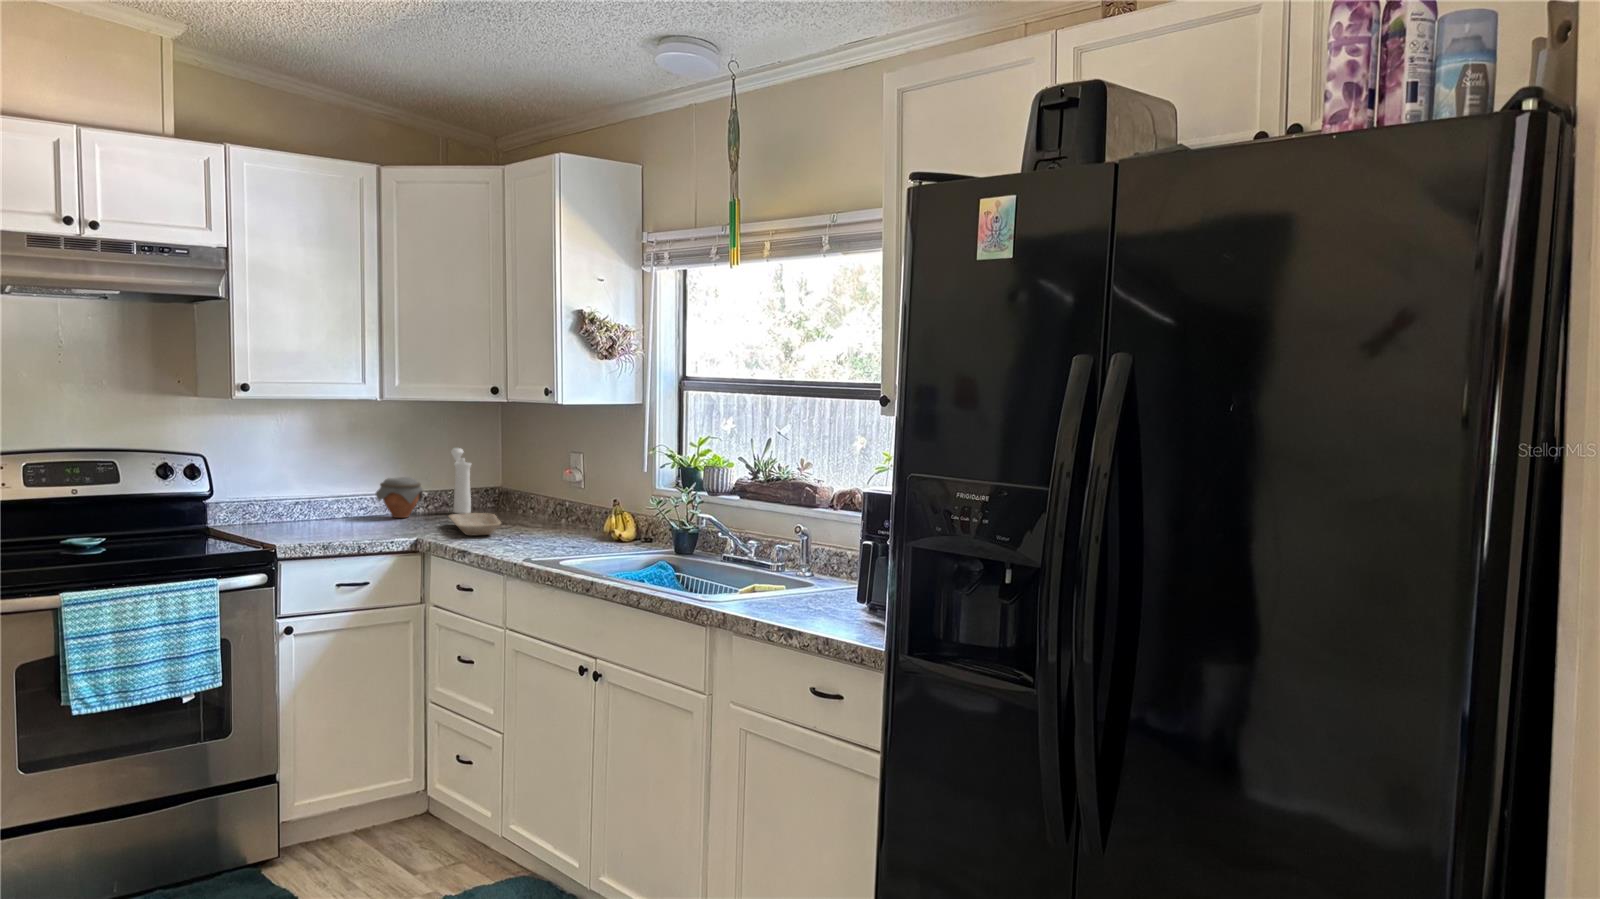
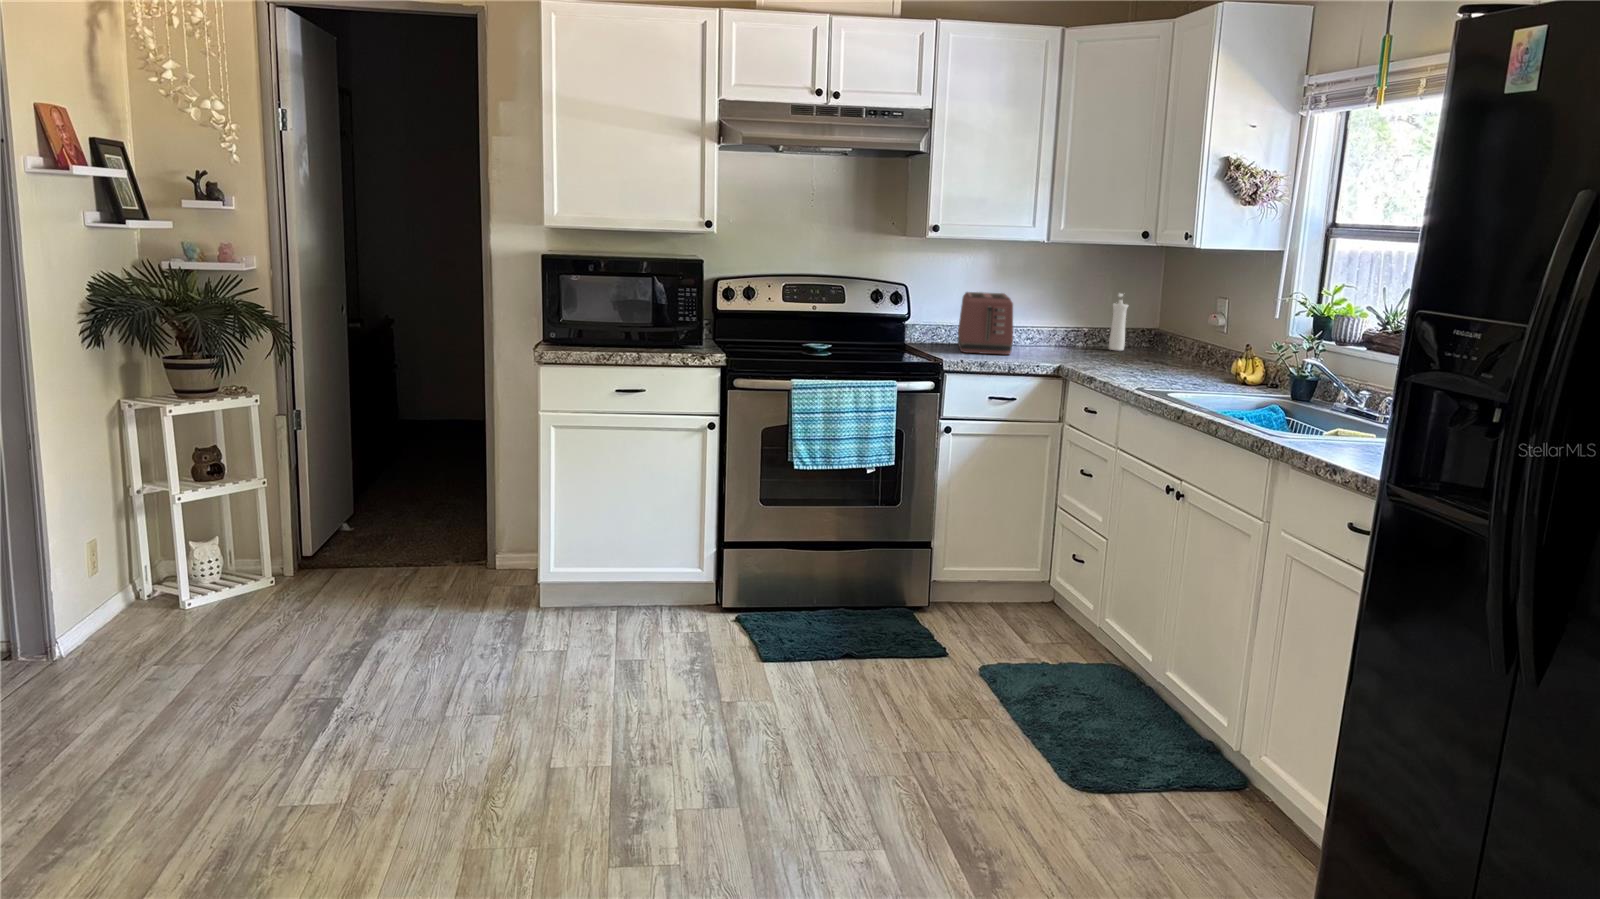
toaster: none [273,458,353,533] -> present [958,292,1013,355]
jar: present [376,477,423,518] -> none [1040,313,1081,349]
tray: present [449,513,501,535] -> none [1095,349,1137,368]

